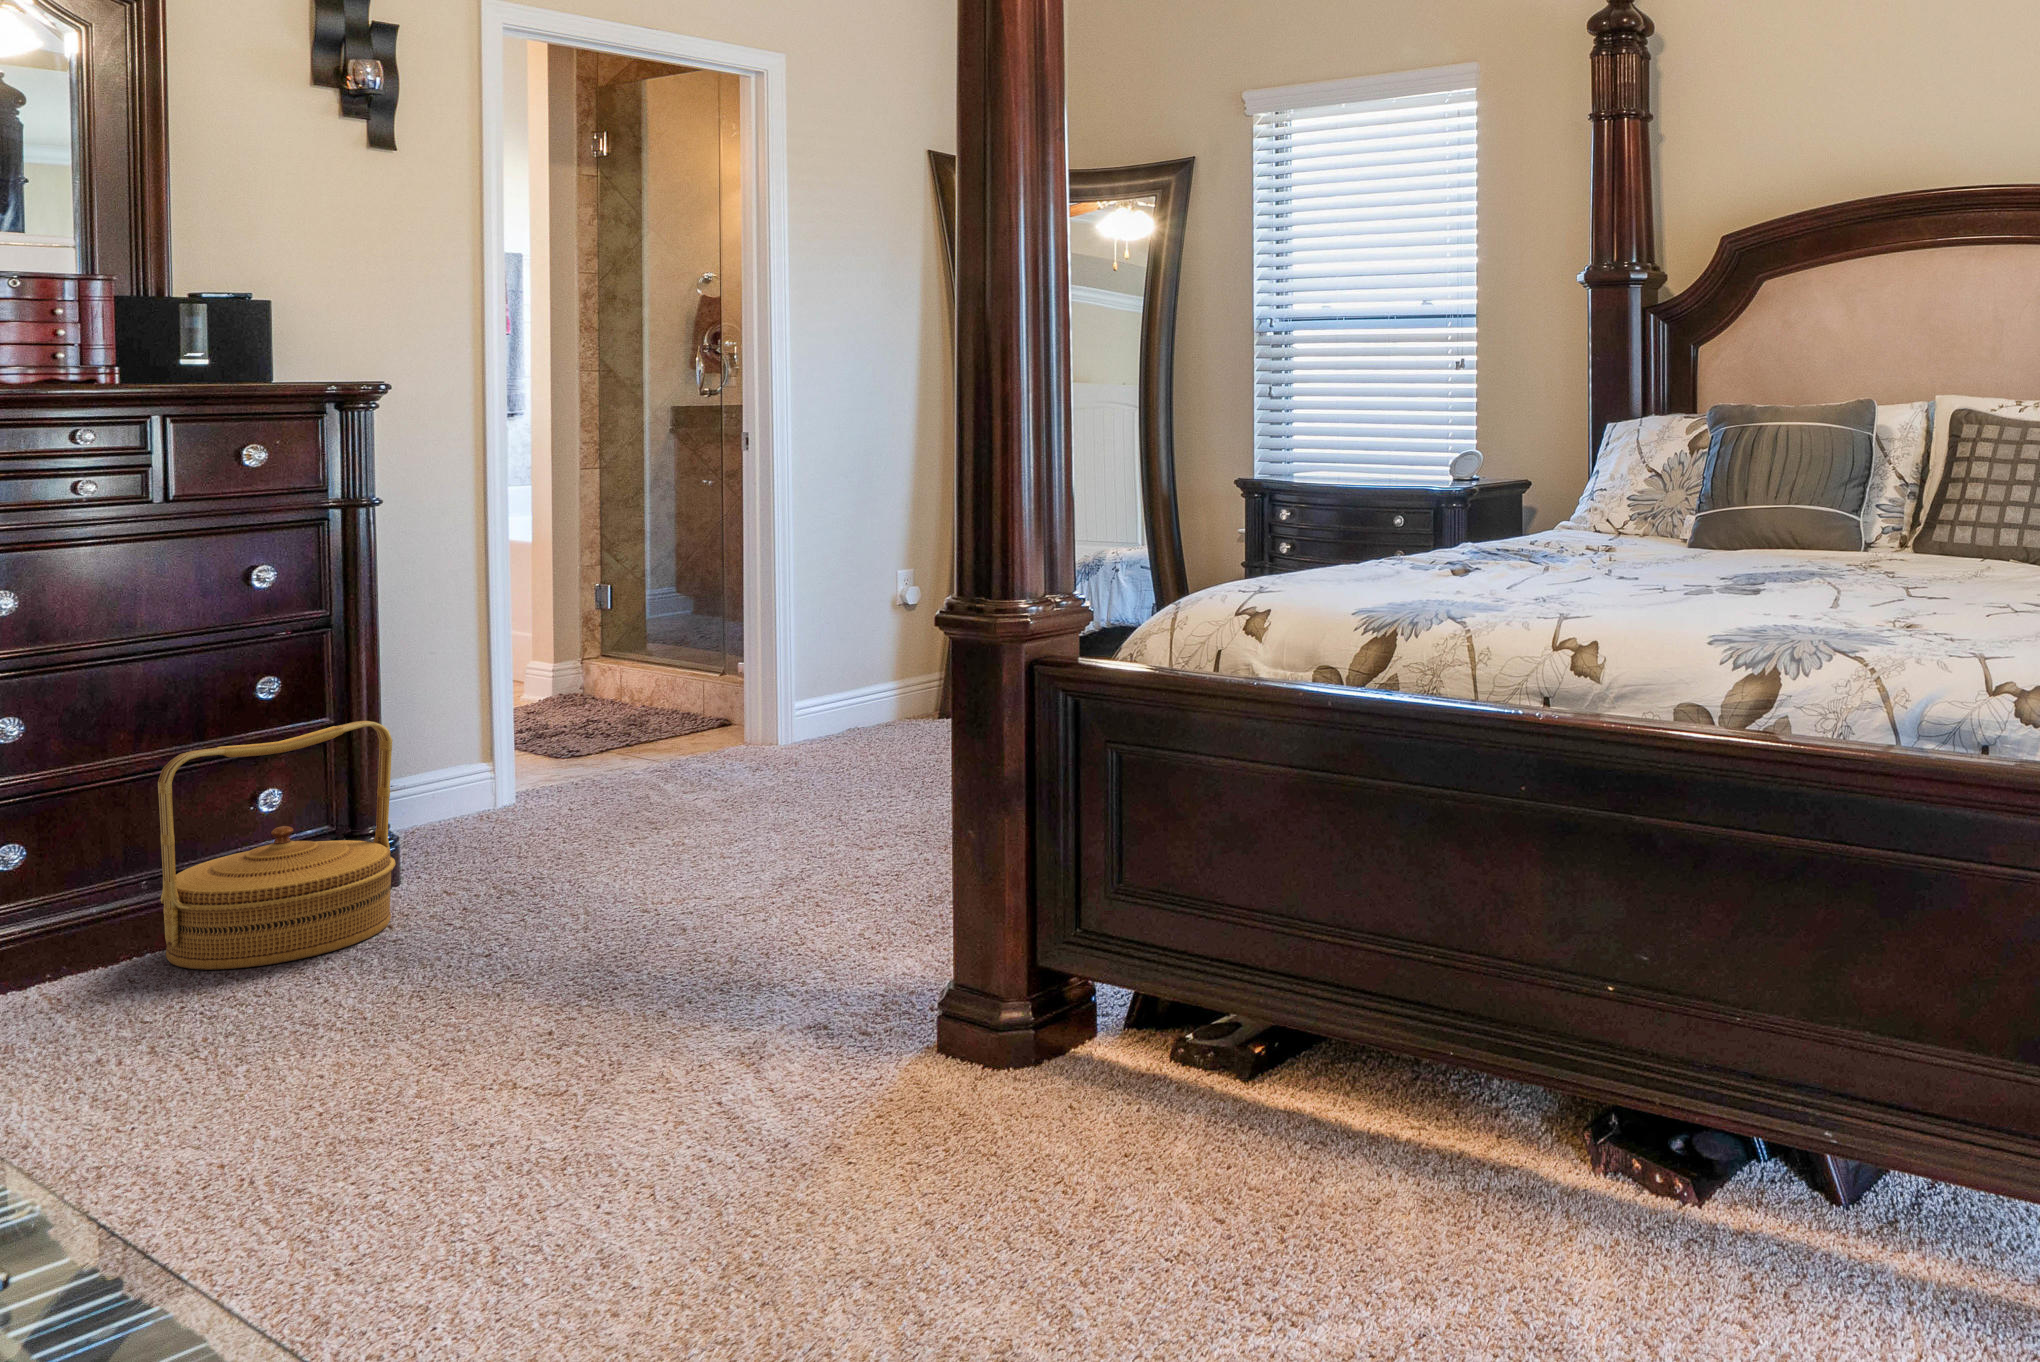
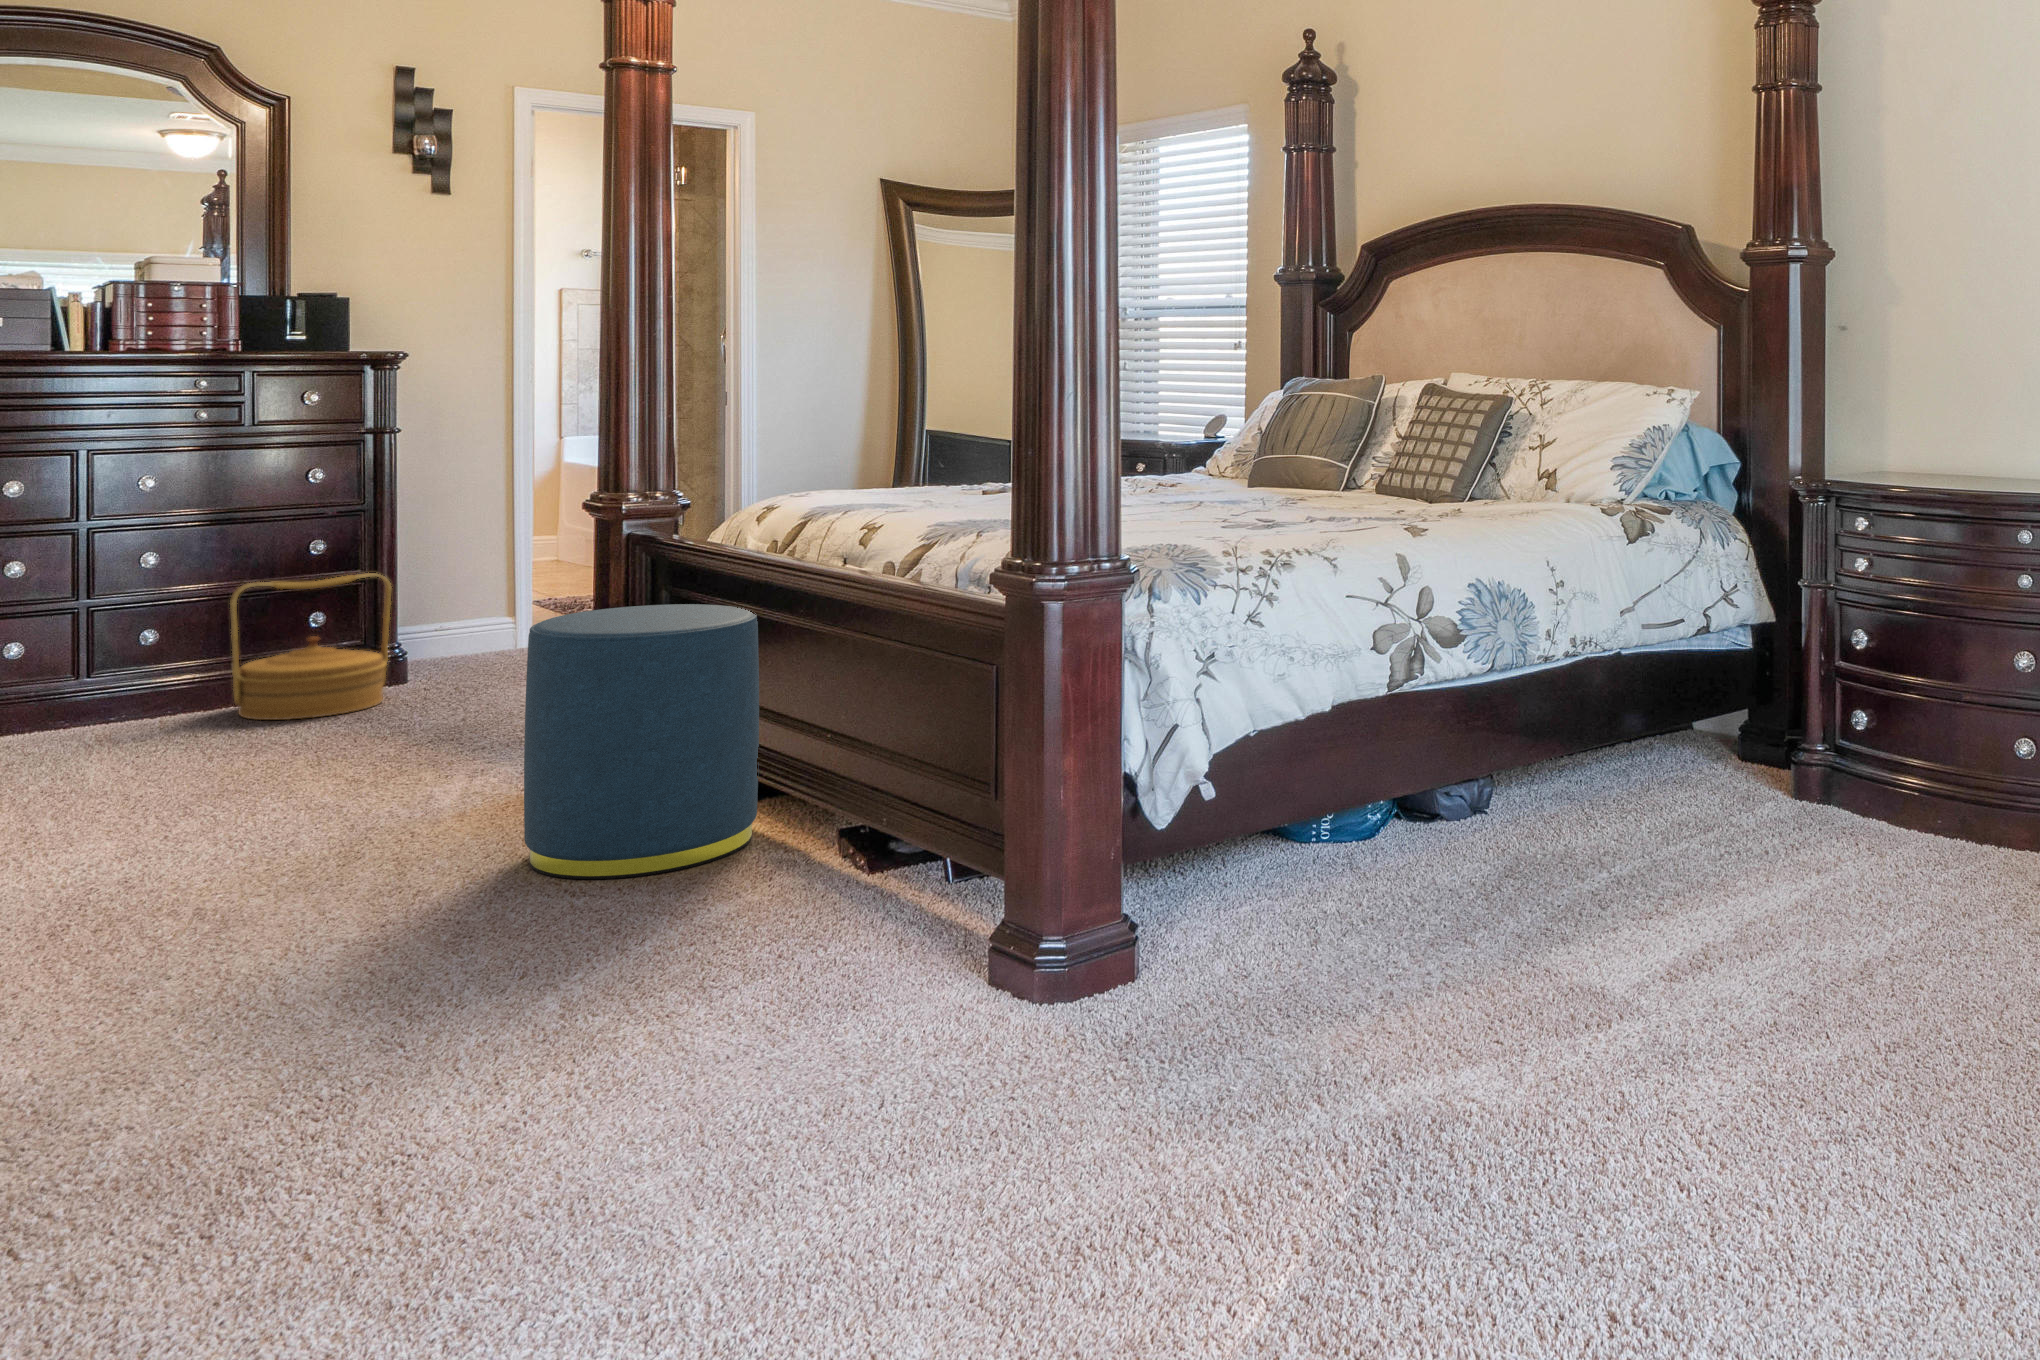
ottoman: none [1031,770,1371,1262] -> present [524,604,759,879]

